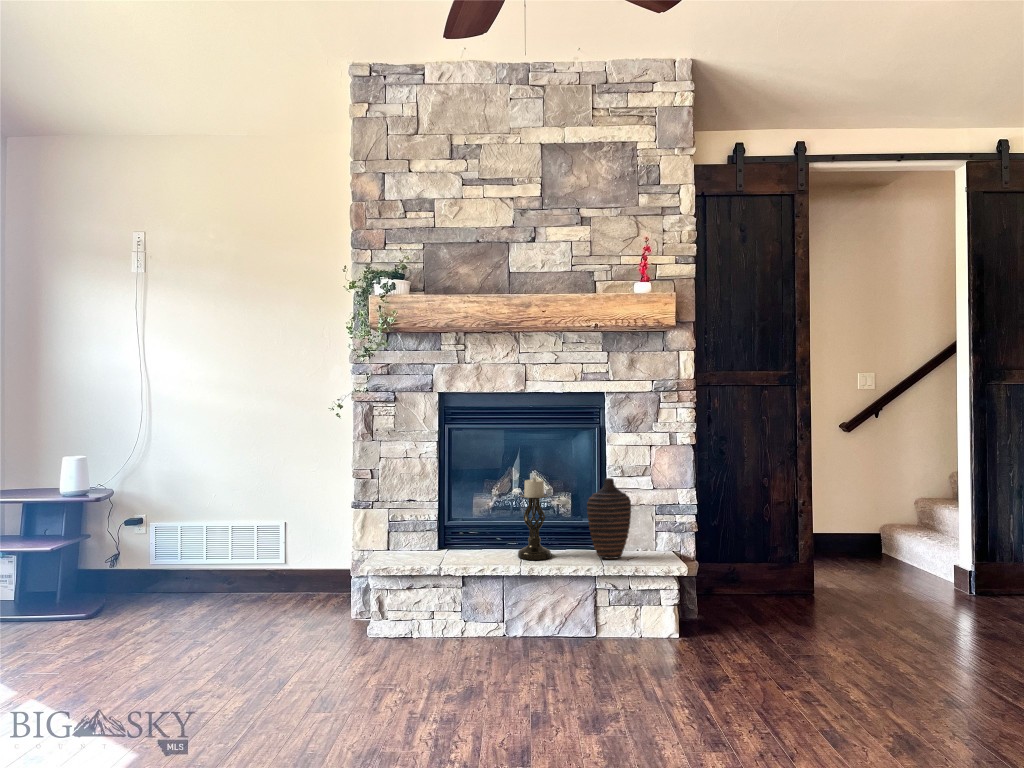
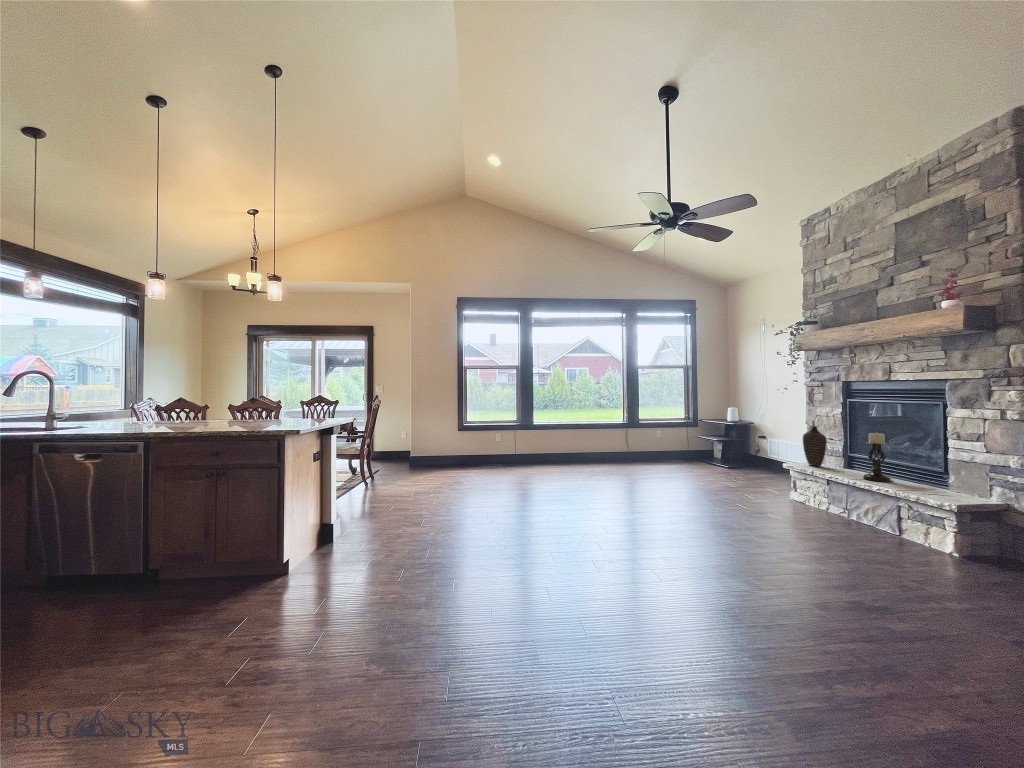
decorative vase: present [587,478,631,559] -> present [803,426,827,467]

